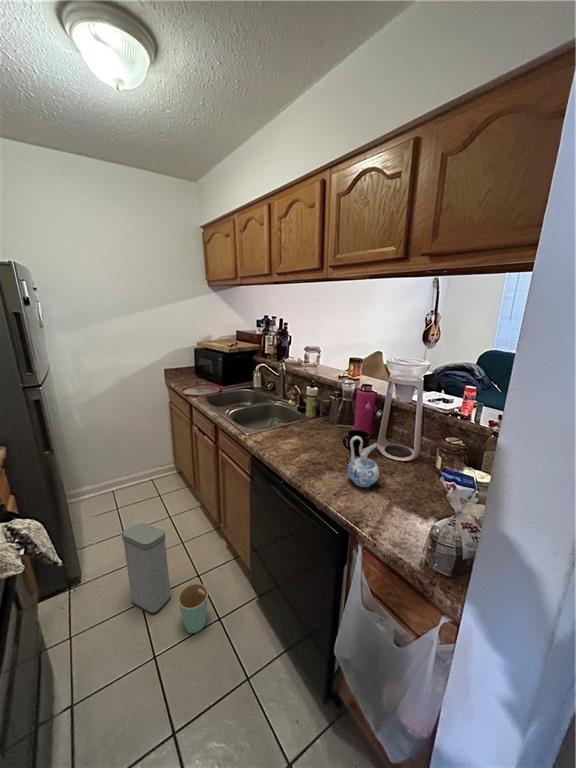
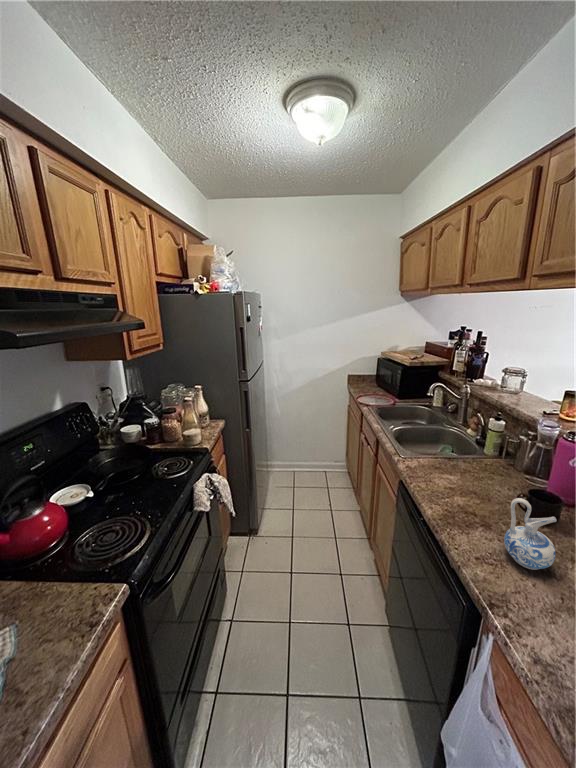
trash can: present [122,523,208,633] -> none [285,506,343,624]

